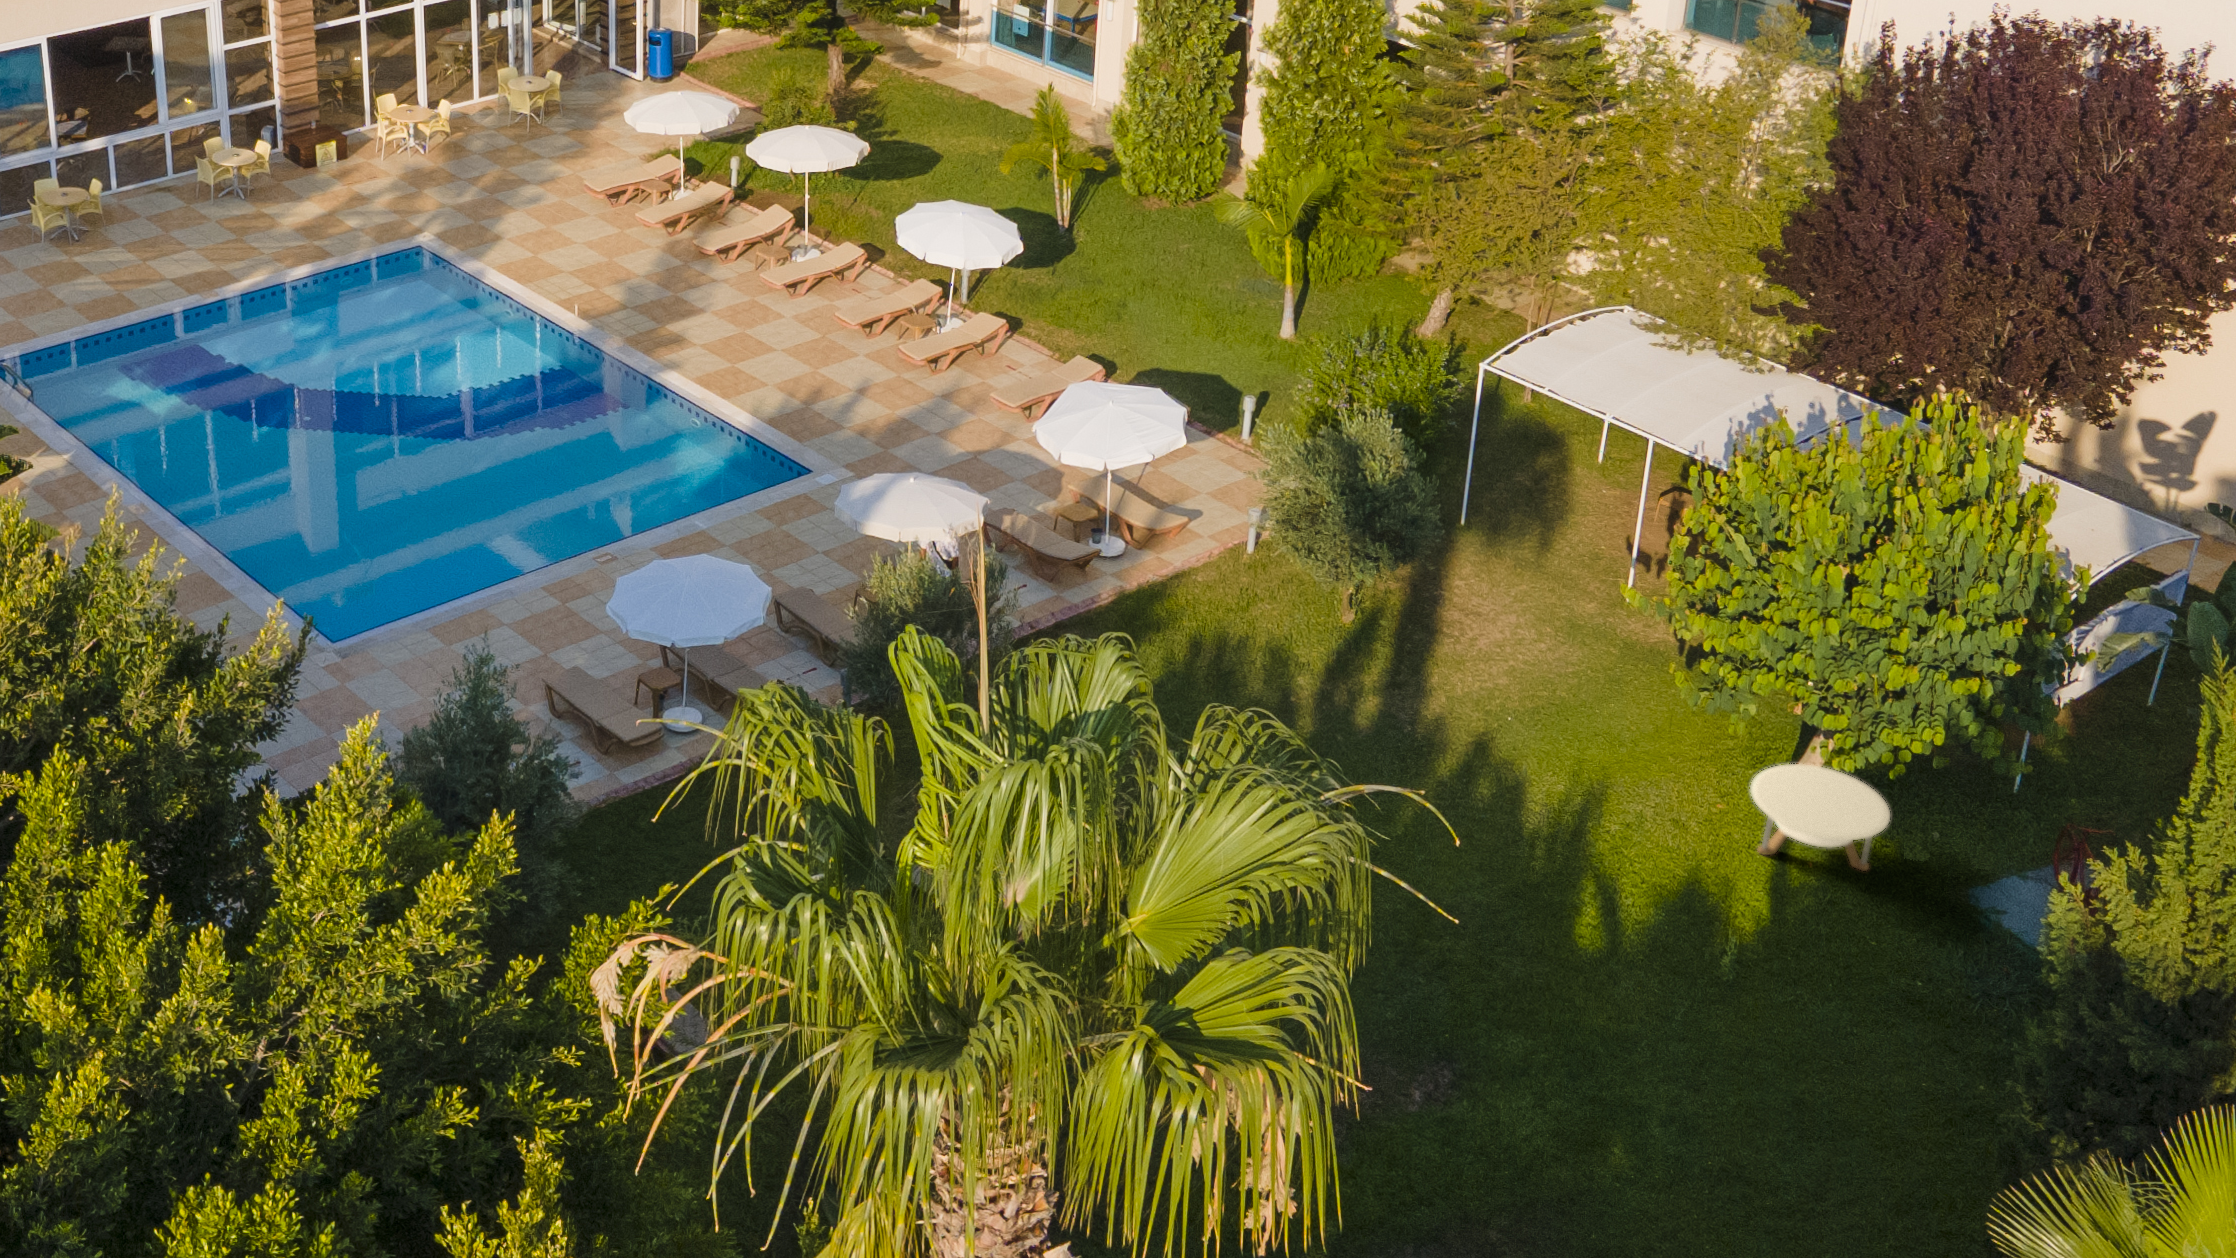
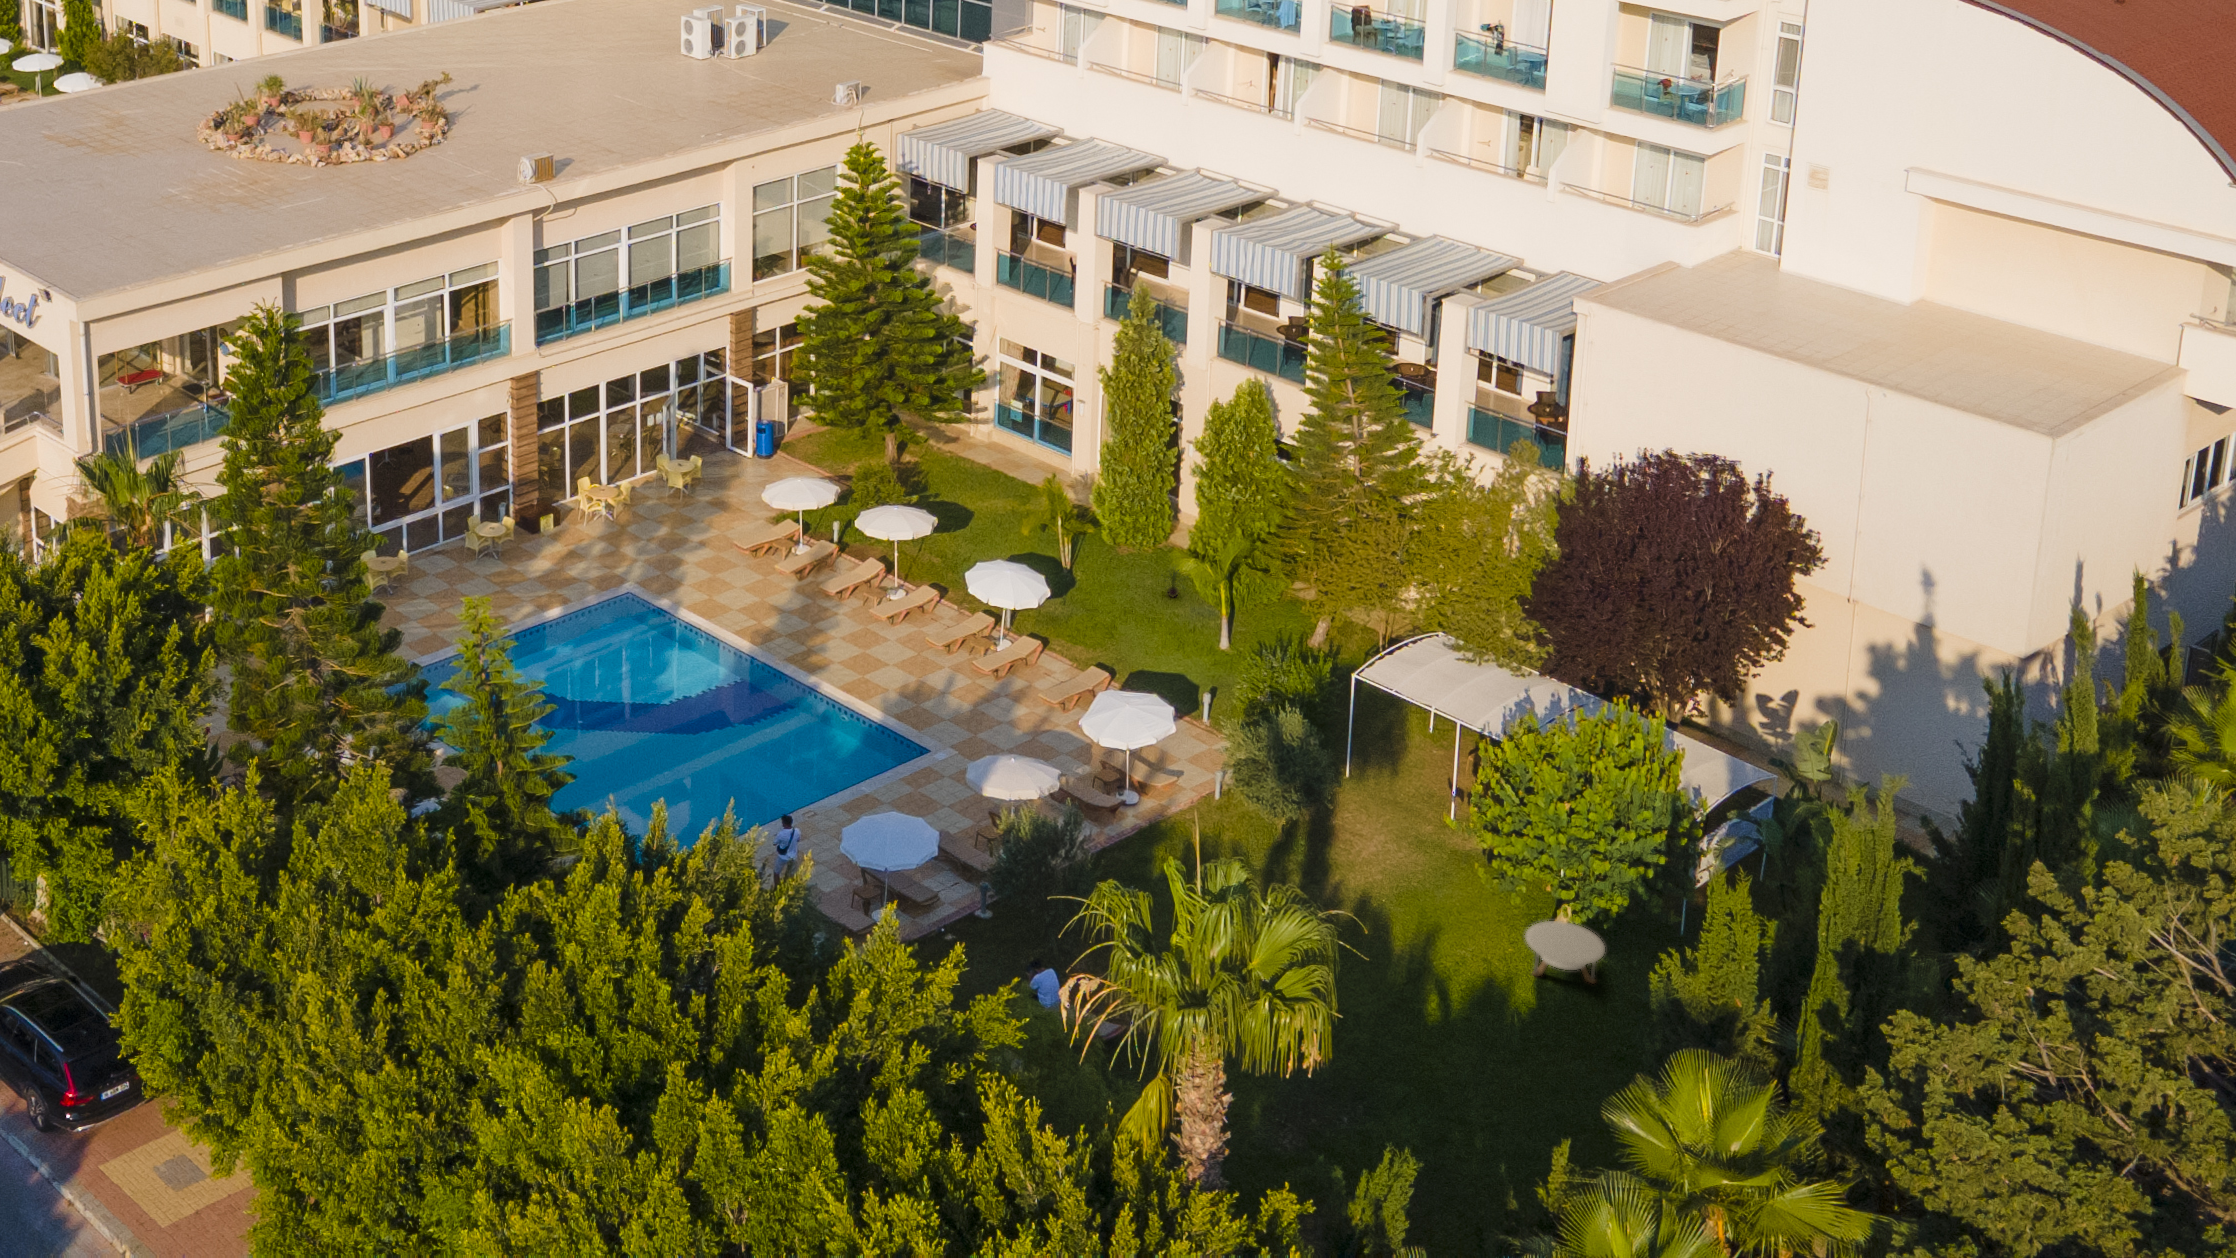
decorative plant: none [1194,218,1244,266] -> present [1165,570,1179,597]

